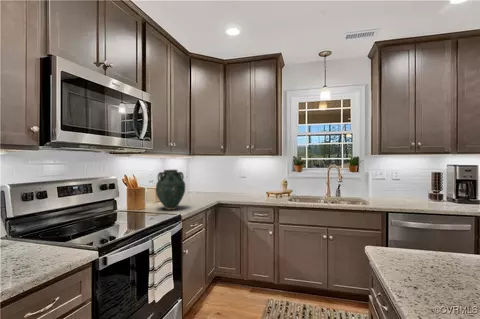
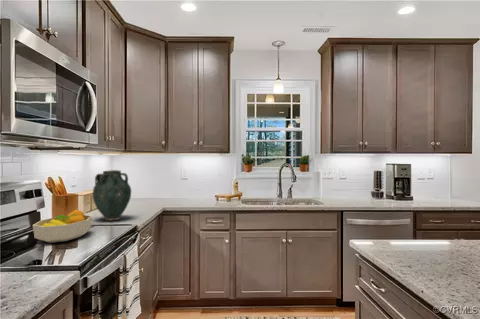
fruit bowl: none [98,200,145,226] -> present [33,209,92,243]

